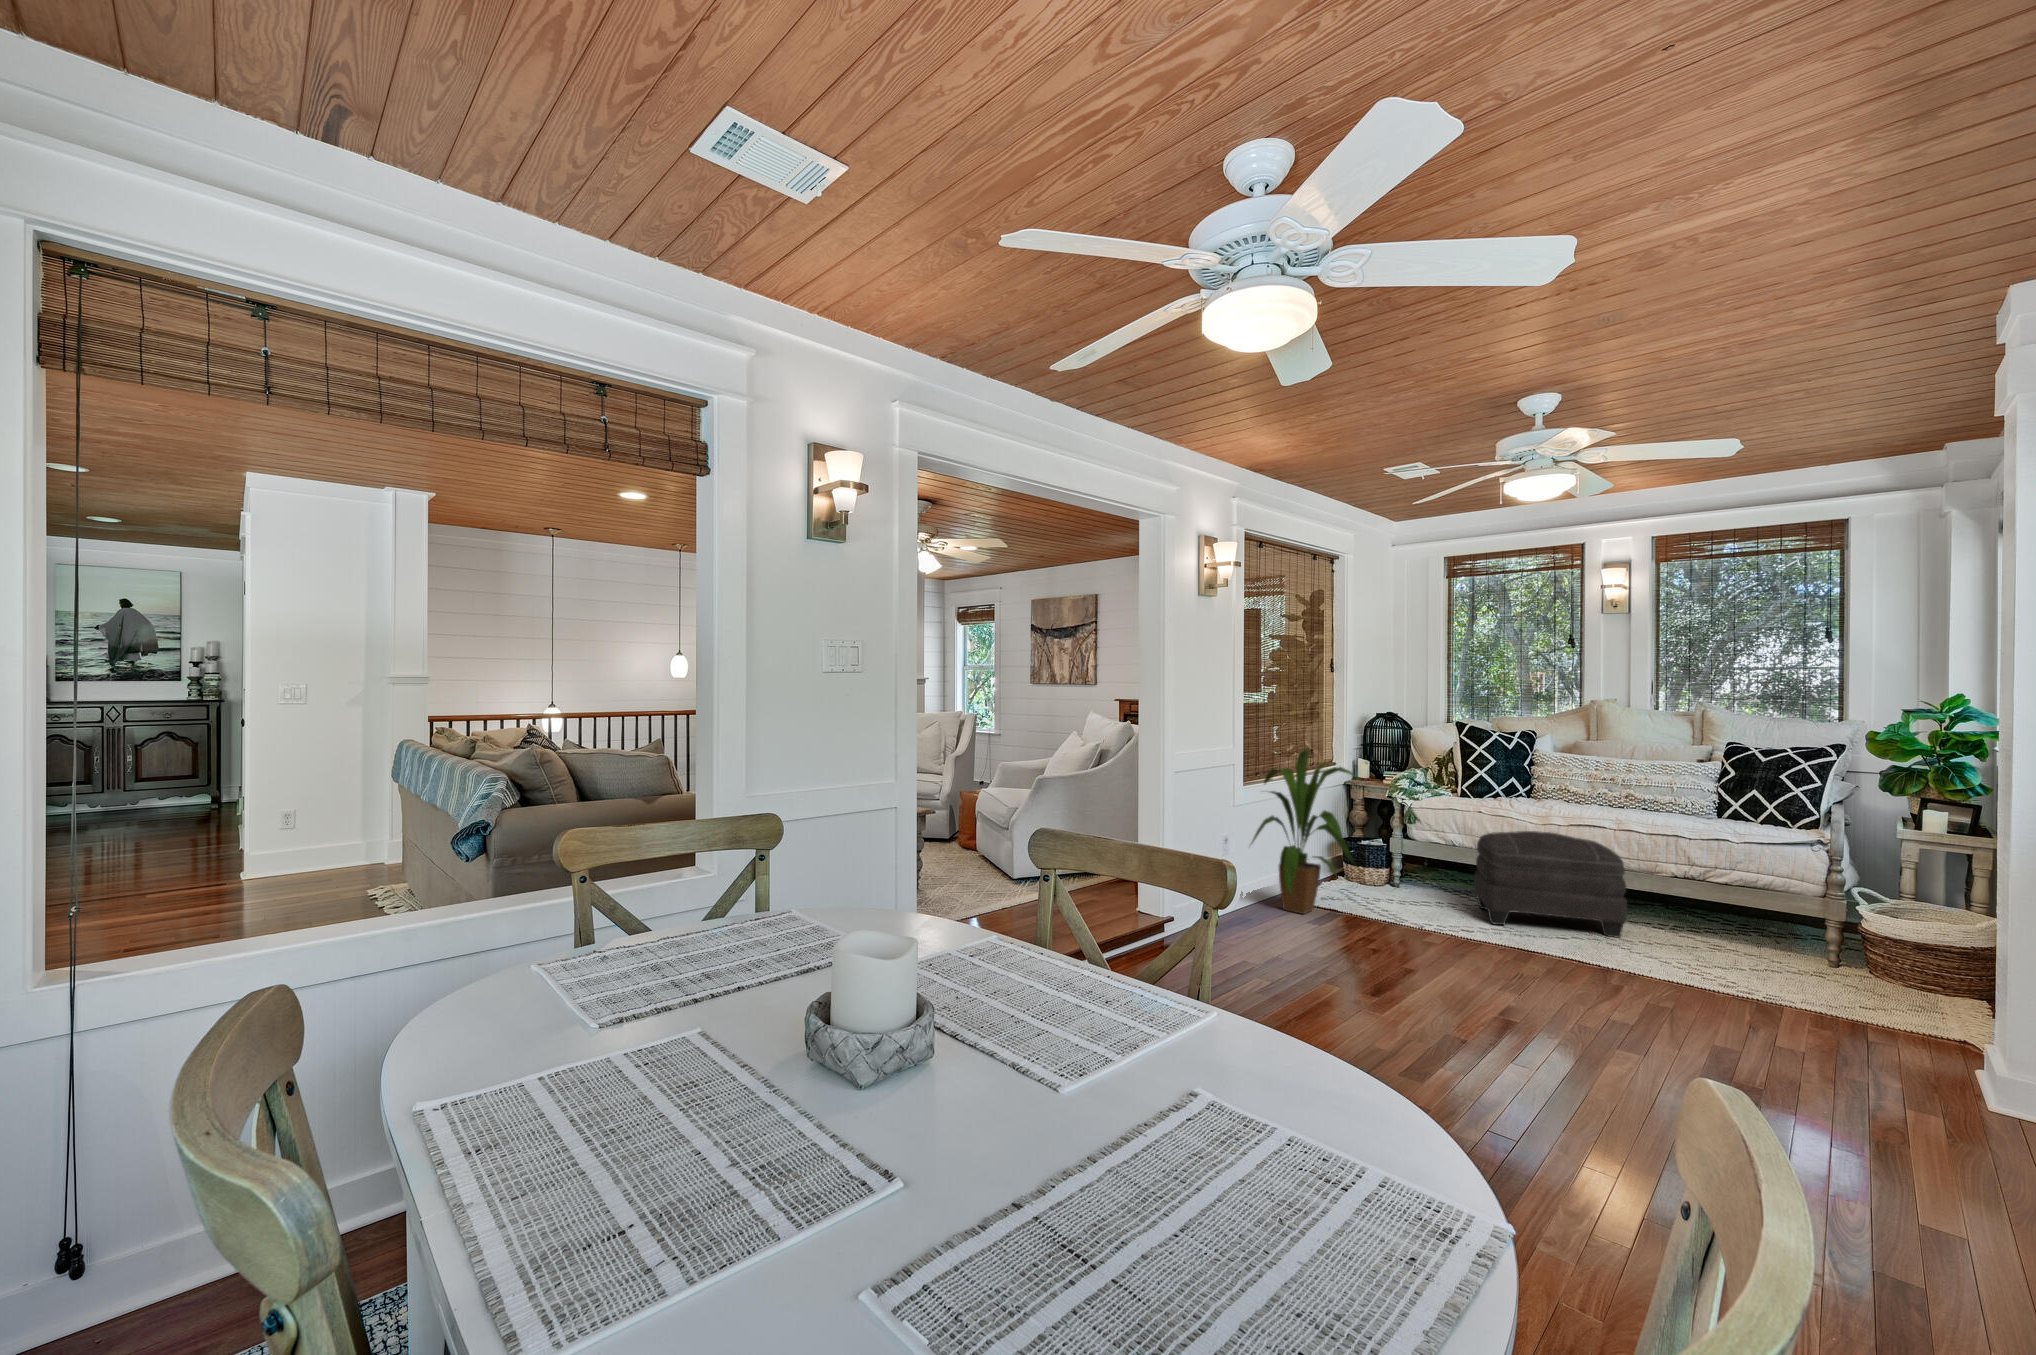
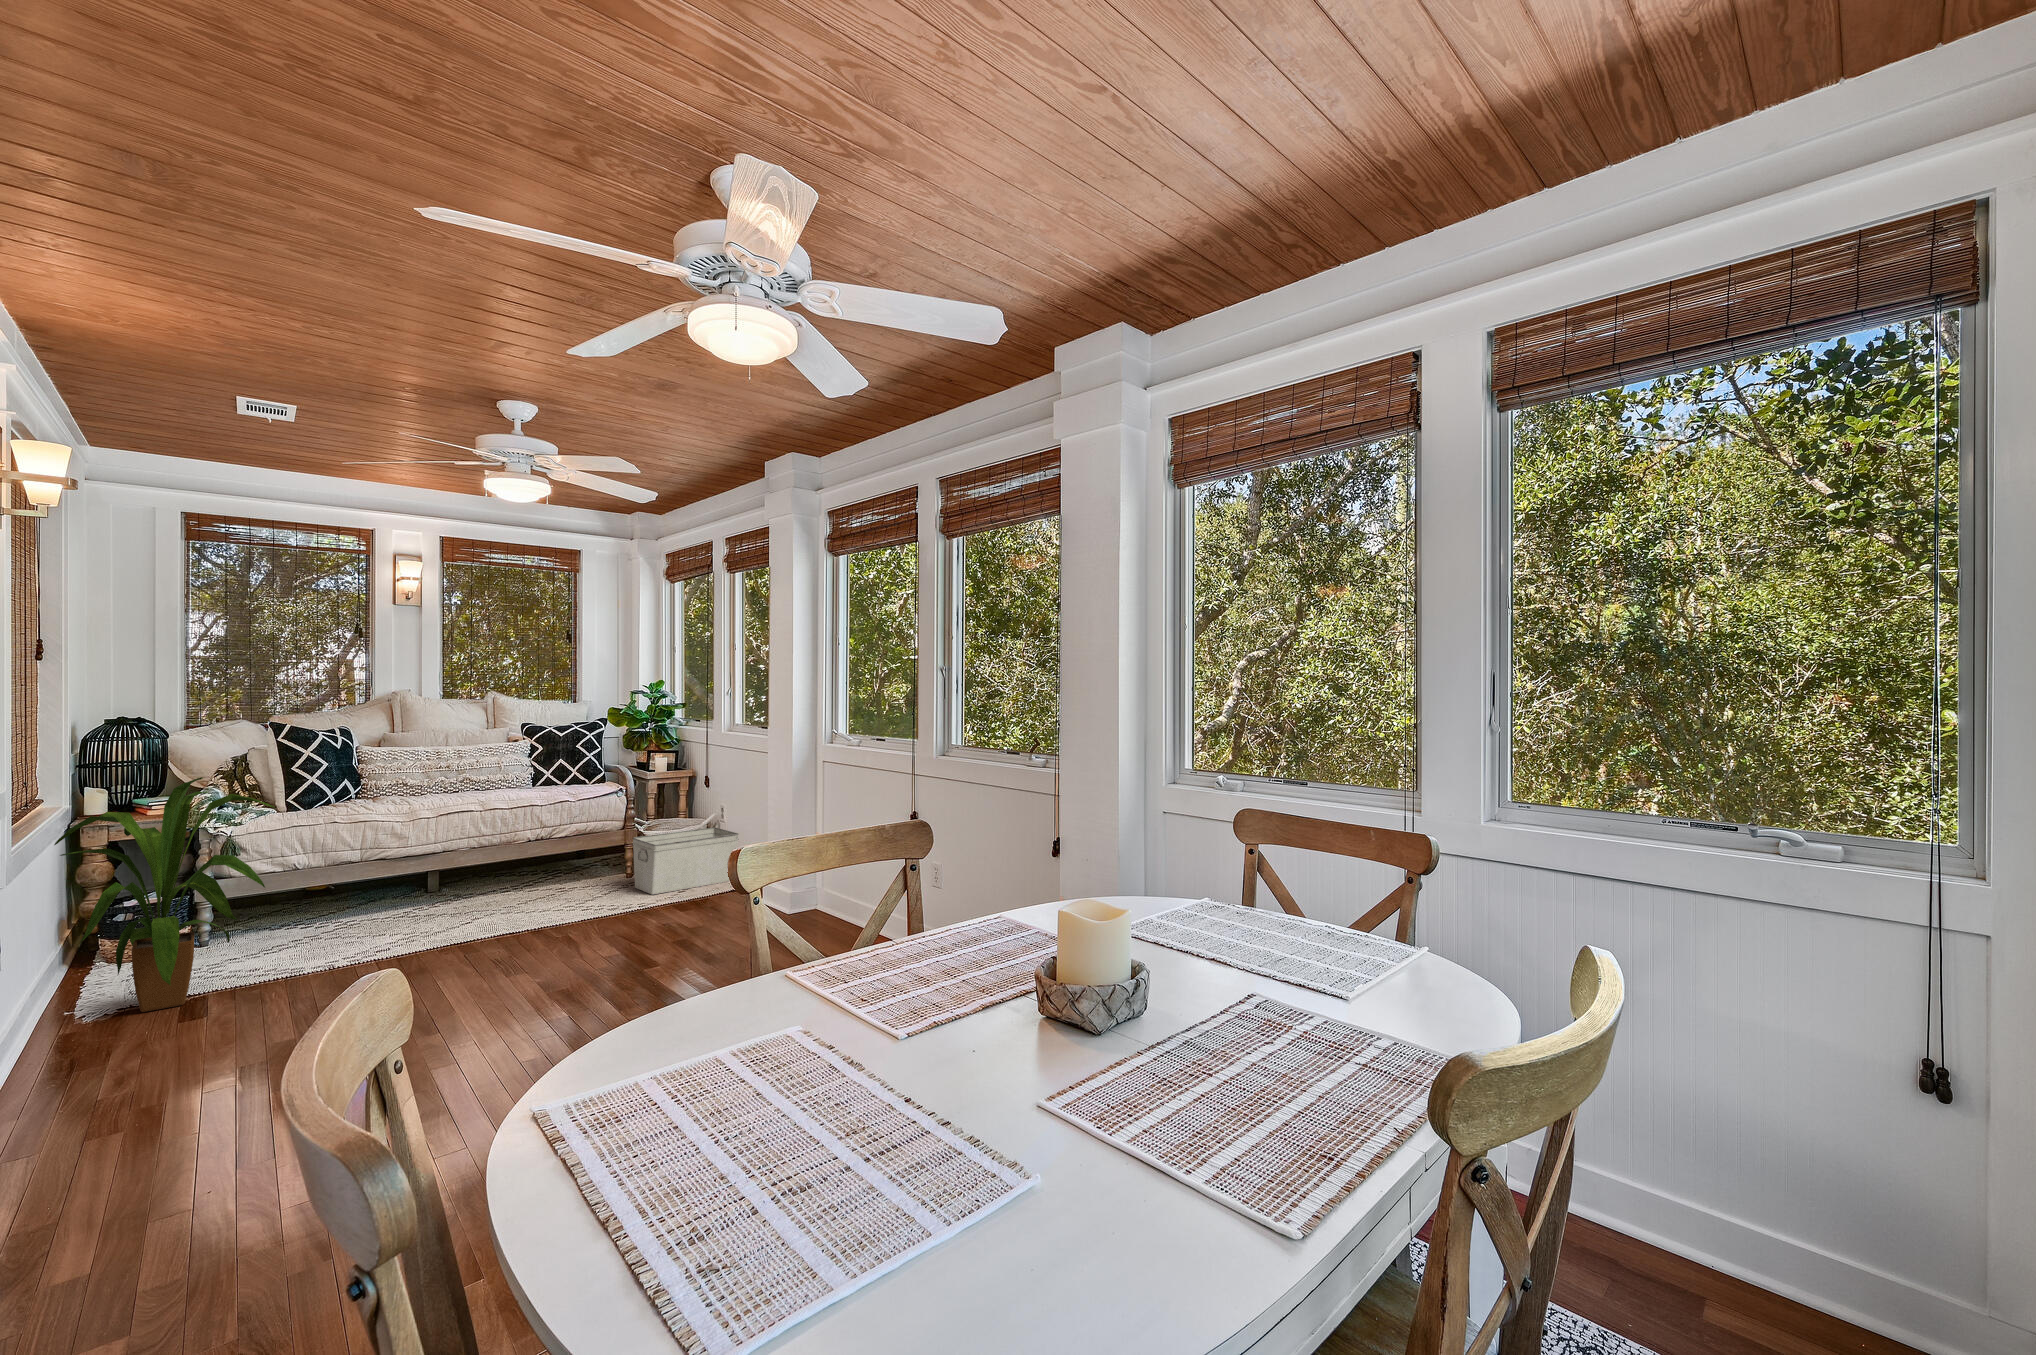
ottoman: present [1474,831,1627,938] -> none [351,825,517,932]
storage bin: none [1788,905,1973,1019] -> present [633,827,739,894]

